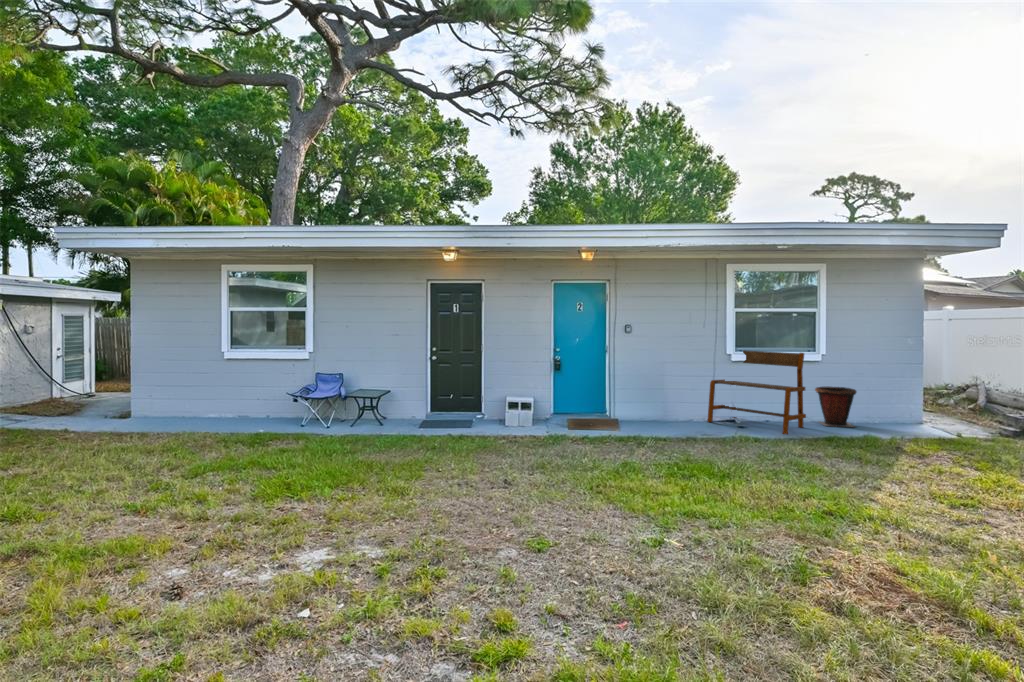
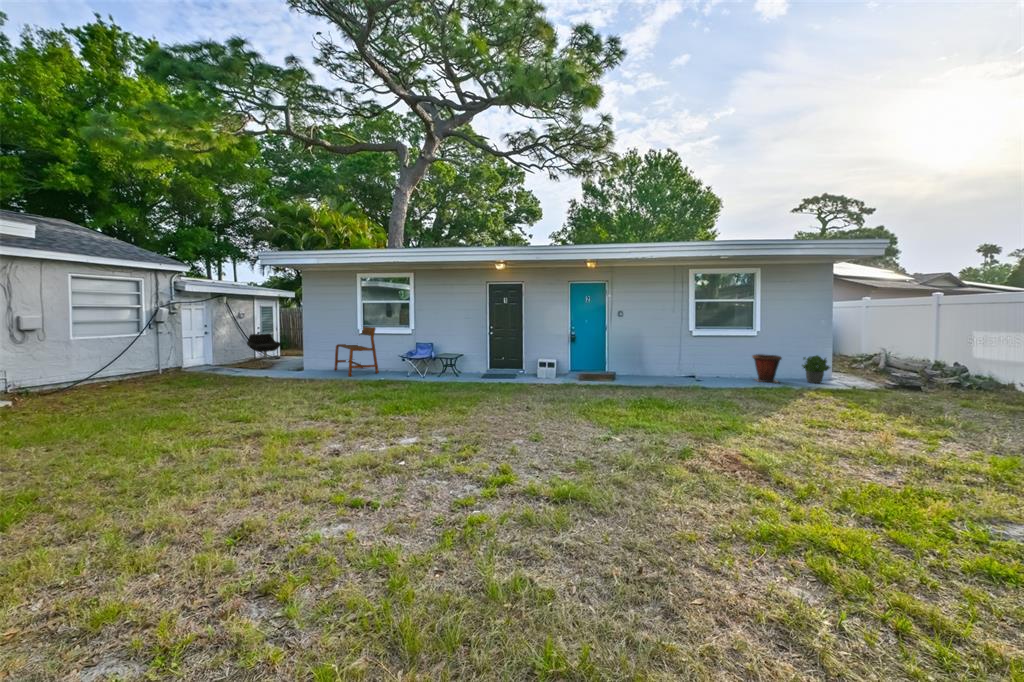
bench: present [708,350,806,434] -> present [335,326,379,376]
lounge chair: none [33,361,94,404] -> present [247,334,281,359]
potted plant: none [881,387,922,427] -> present [802,356,830,383]

